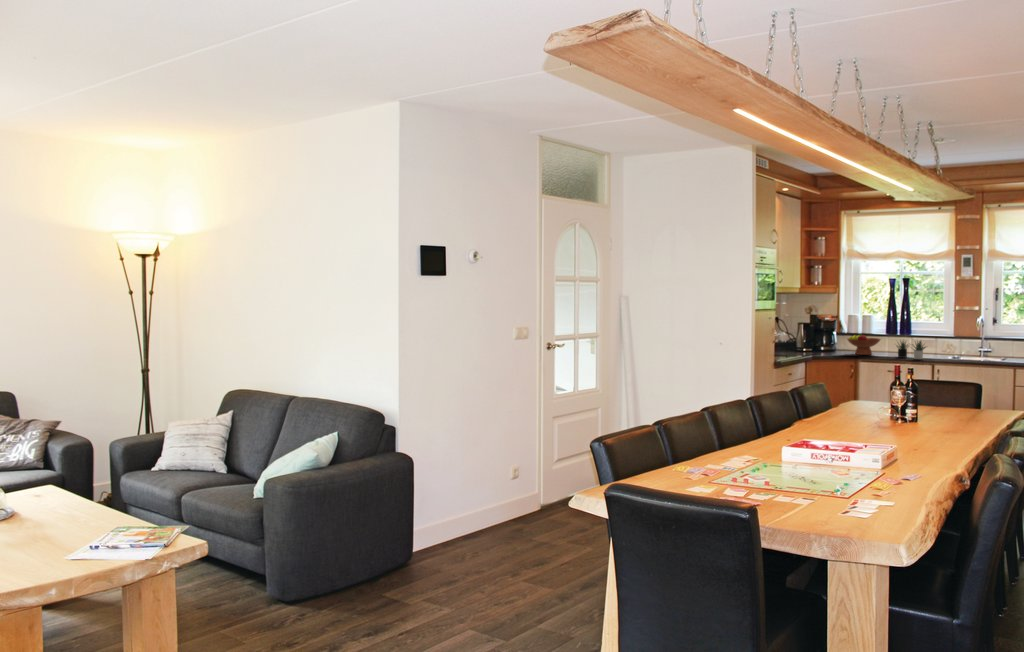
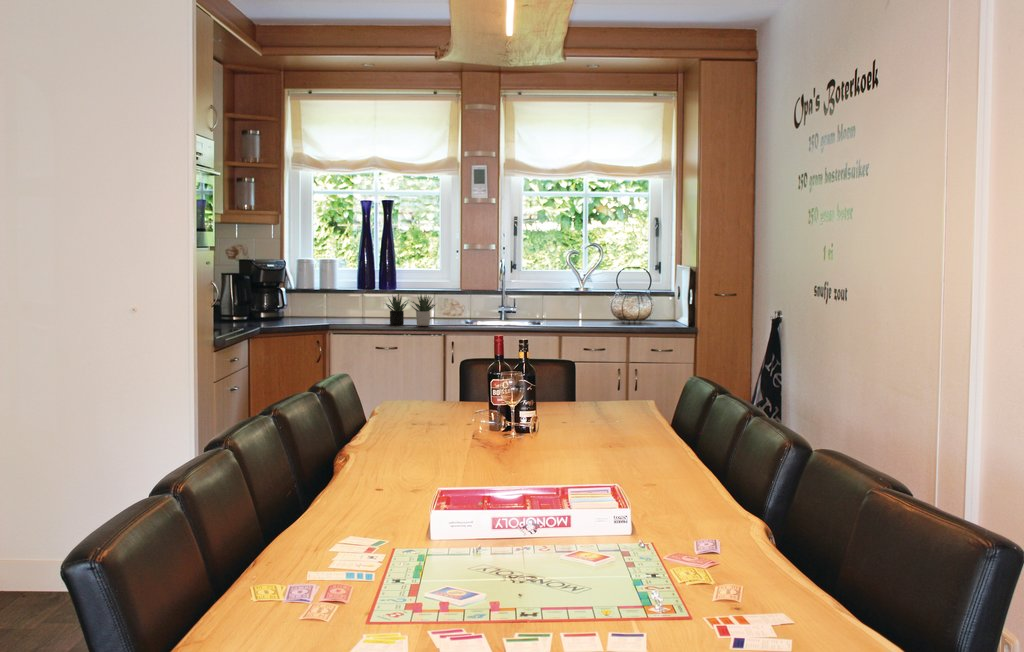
fruit bowl: present [847,334,881,355] -> none [305,287,361,323]

